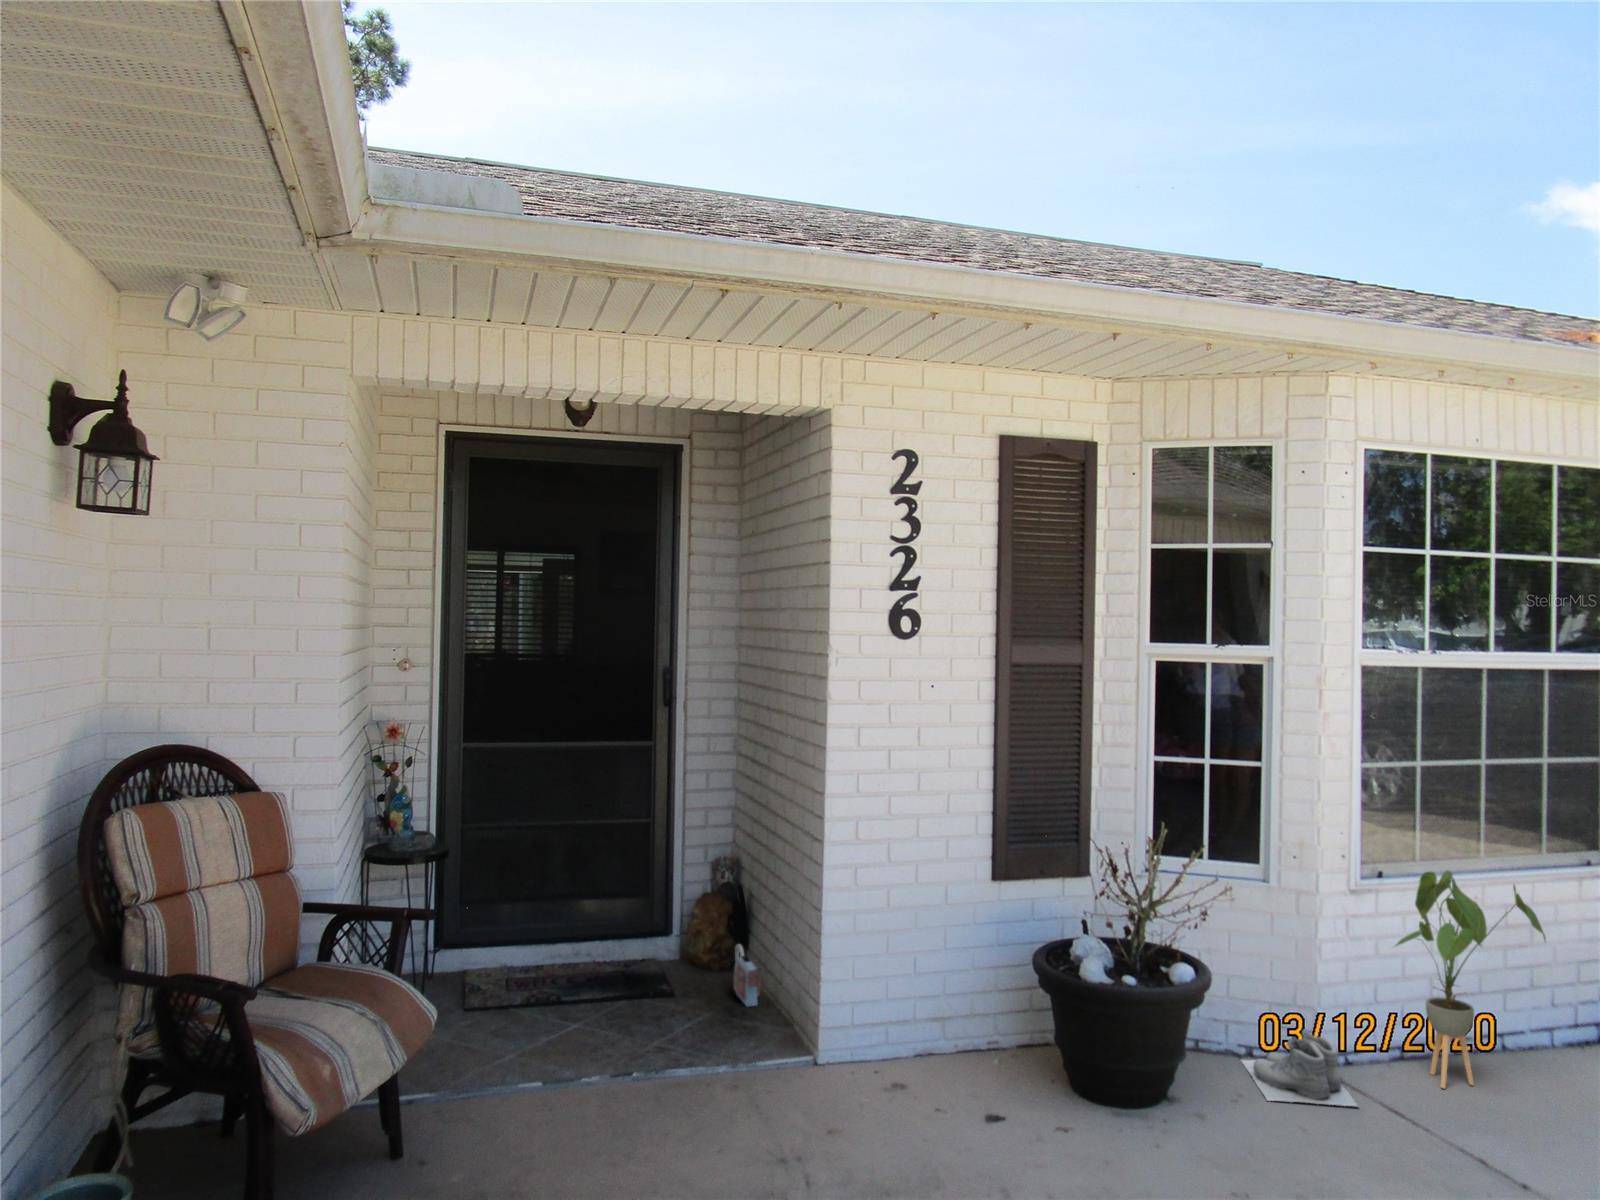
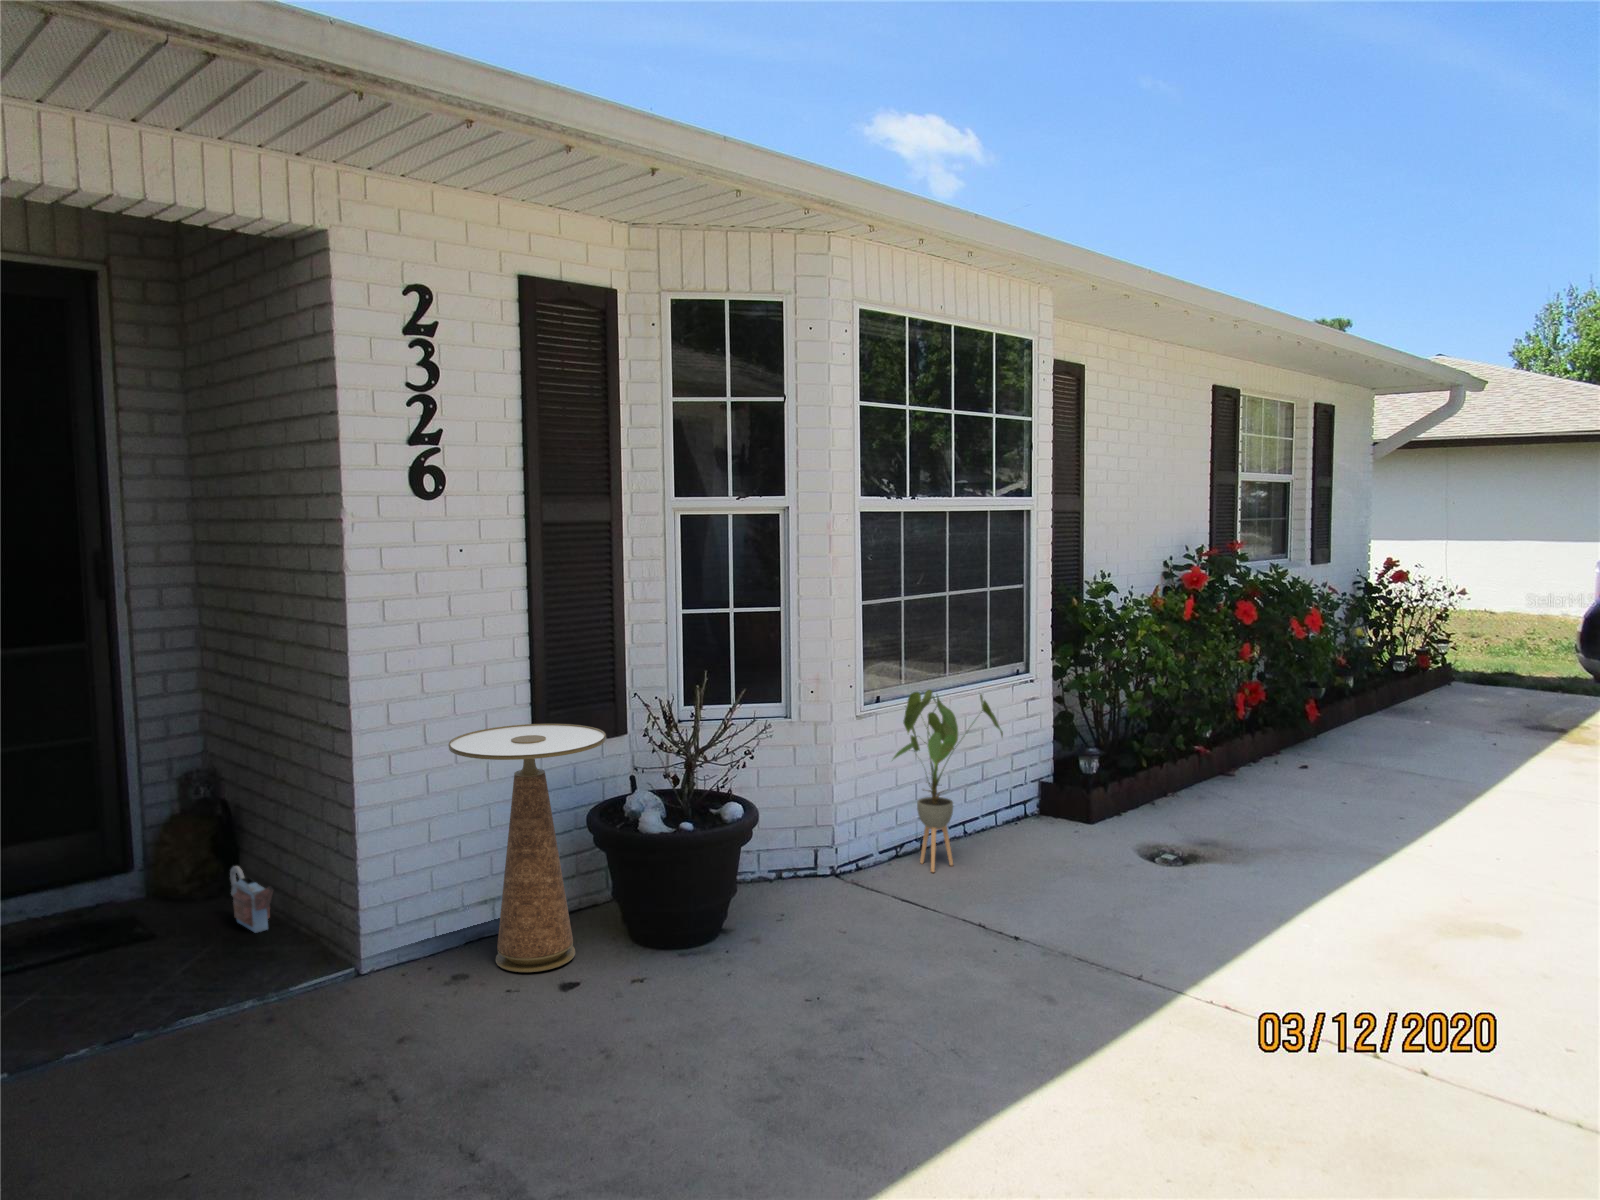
side table: none [902,853,1050,1099] -> present [449,724,606,972]
boots: present [1241,1030,1358,1107] -> none [773,844,878,912]

